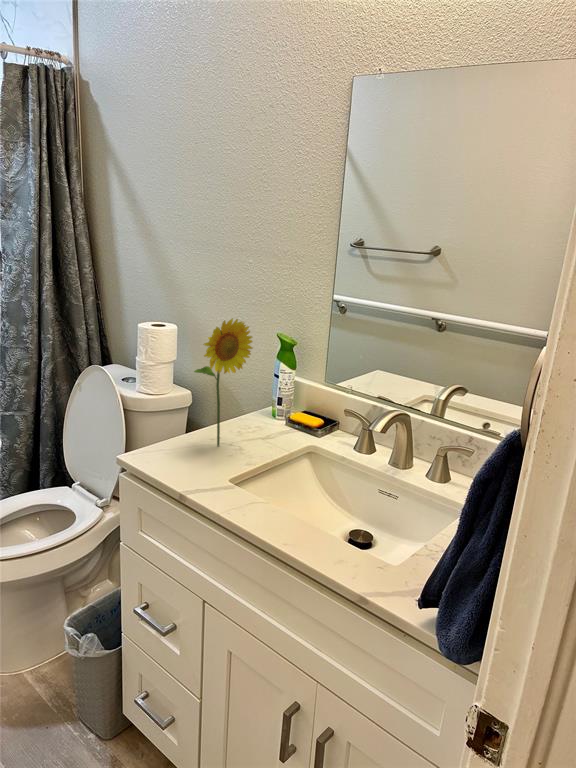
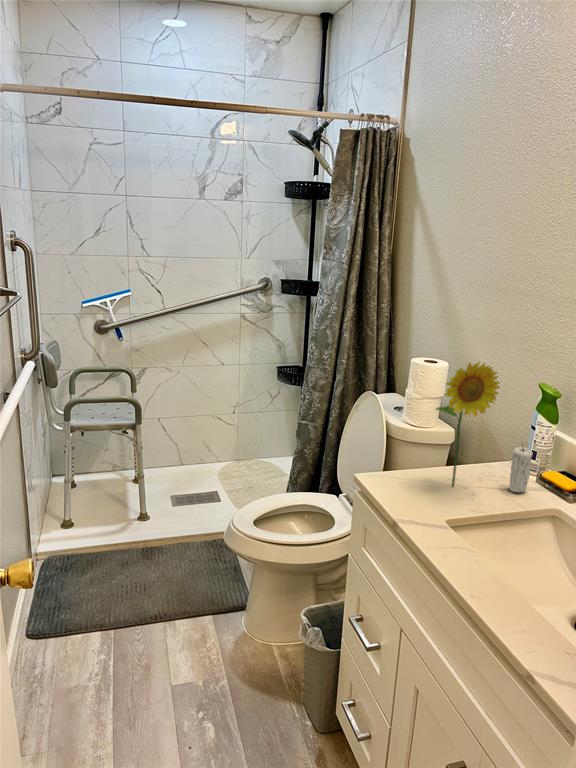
candle: none [267,389,285,439] -> present [509,445,533,492]

